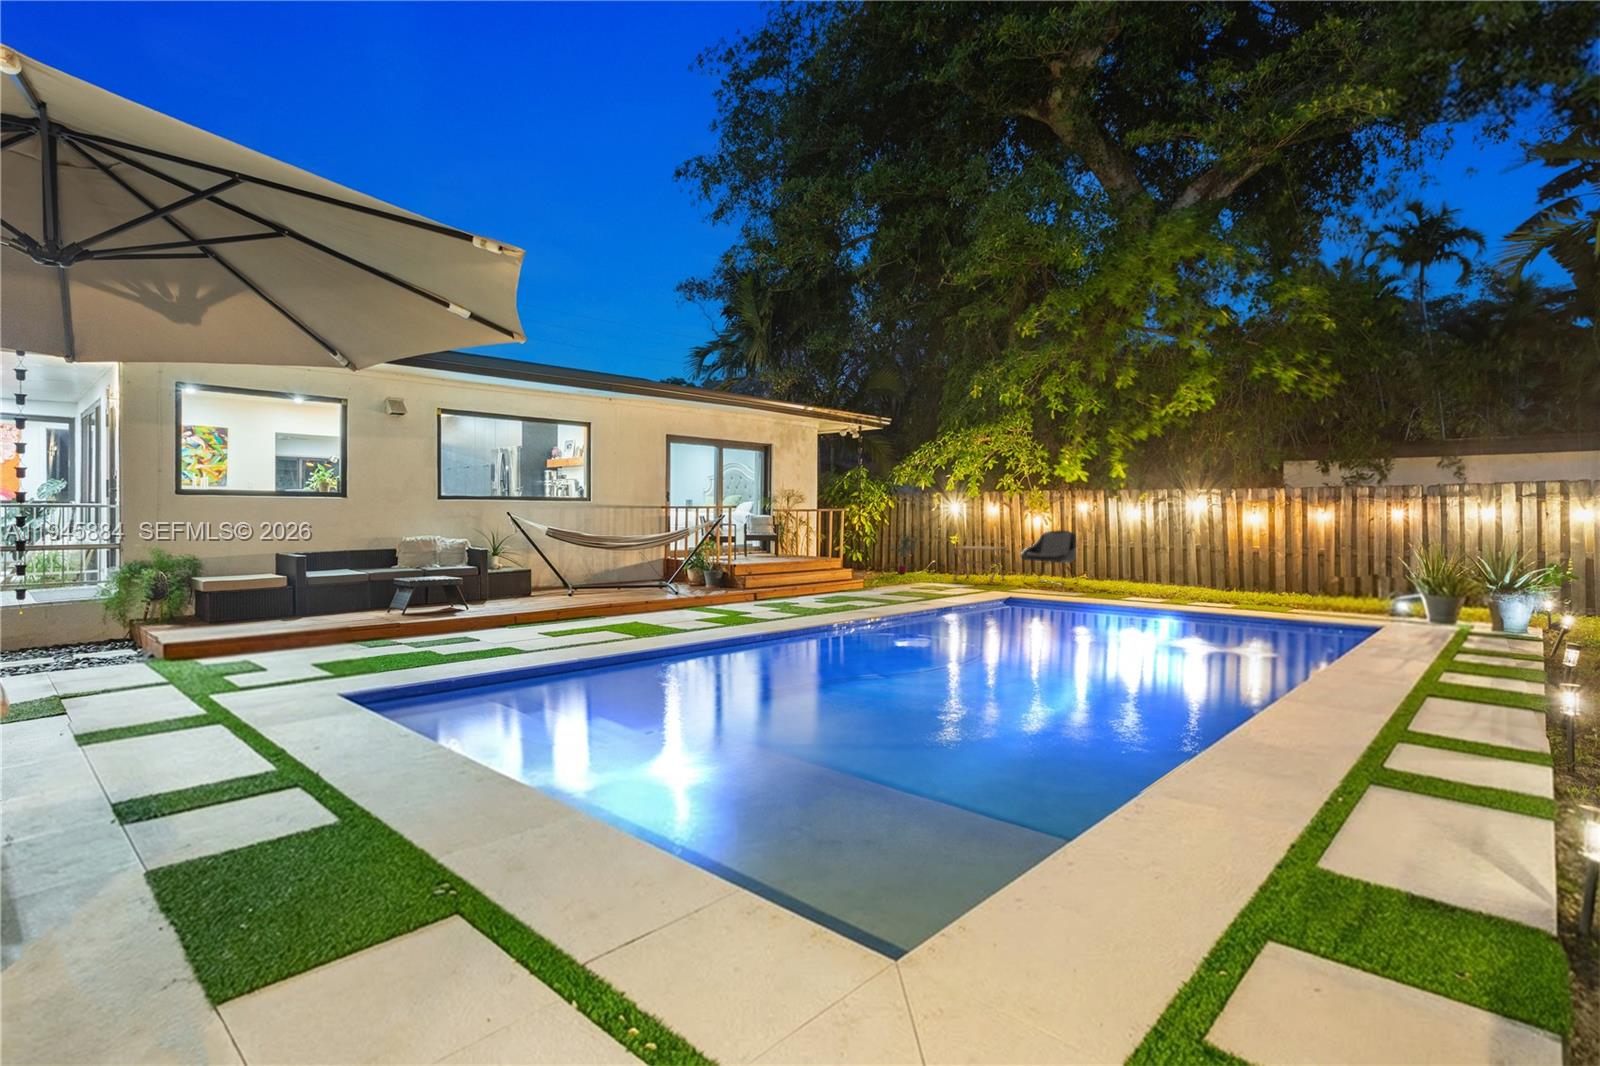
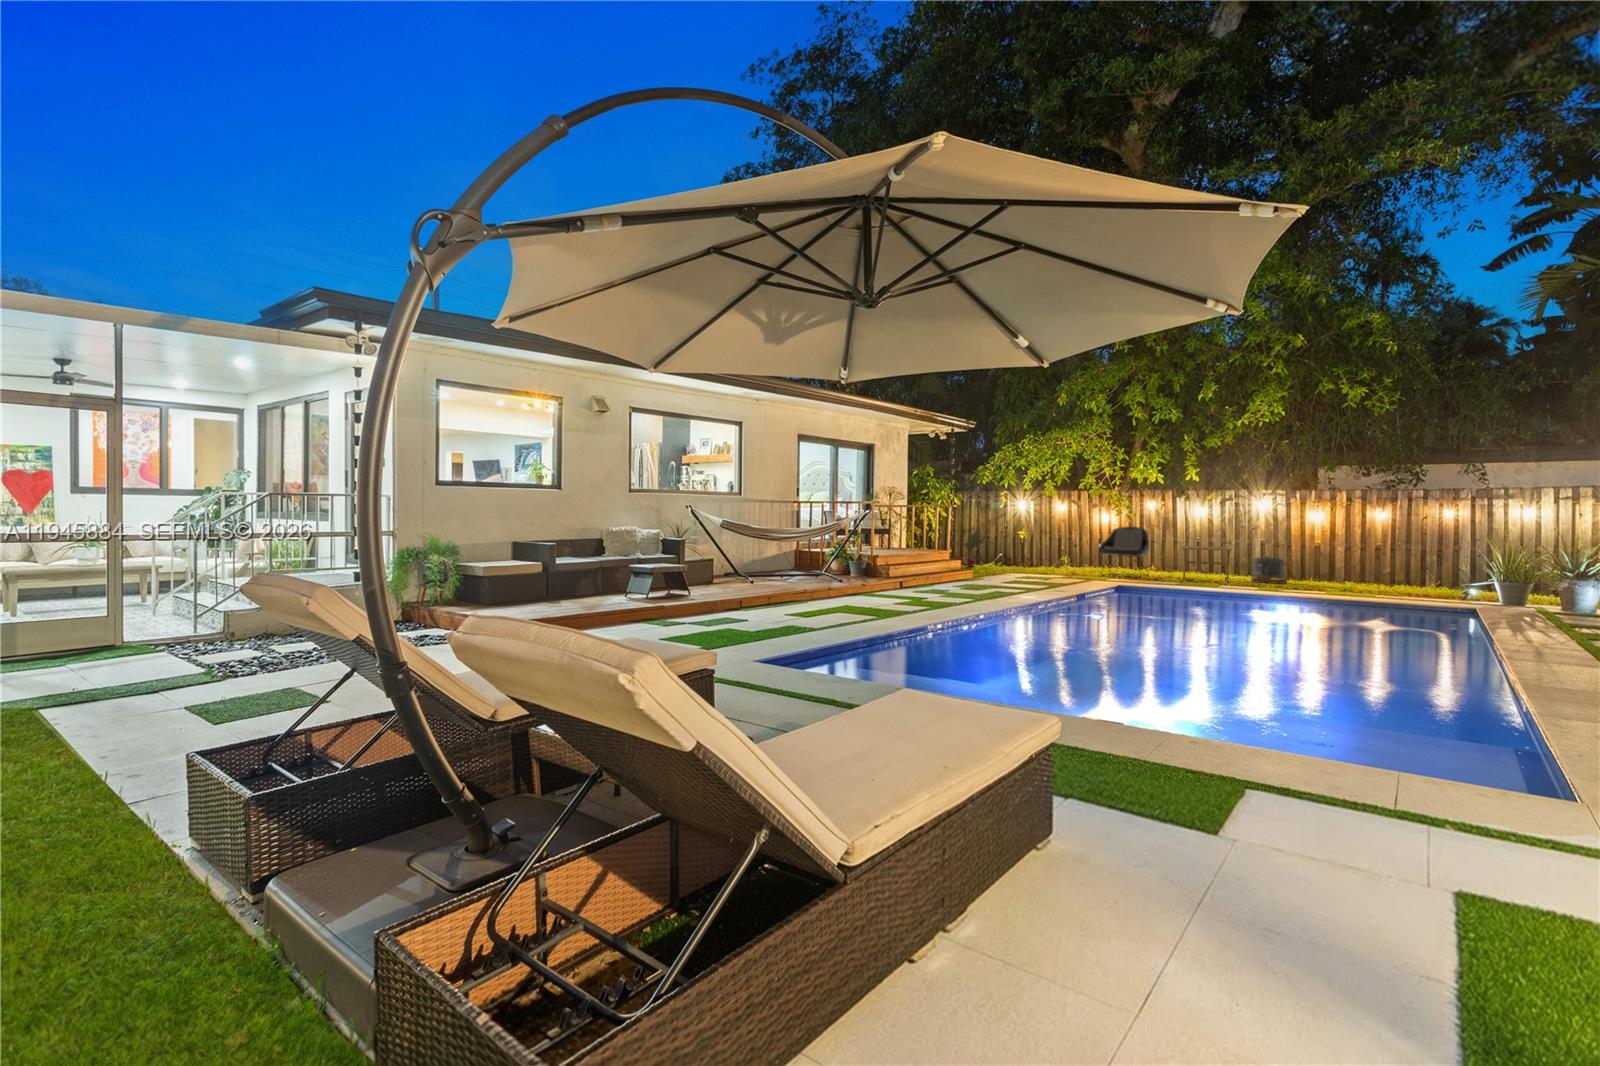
side table: present [953,546,1006,581] -> present [1182,546,1232,583]
pouf: none [1185,563,1224,593] -> present [1251,557,1287,584]

